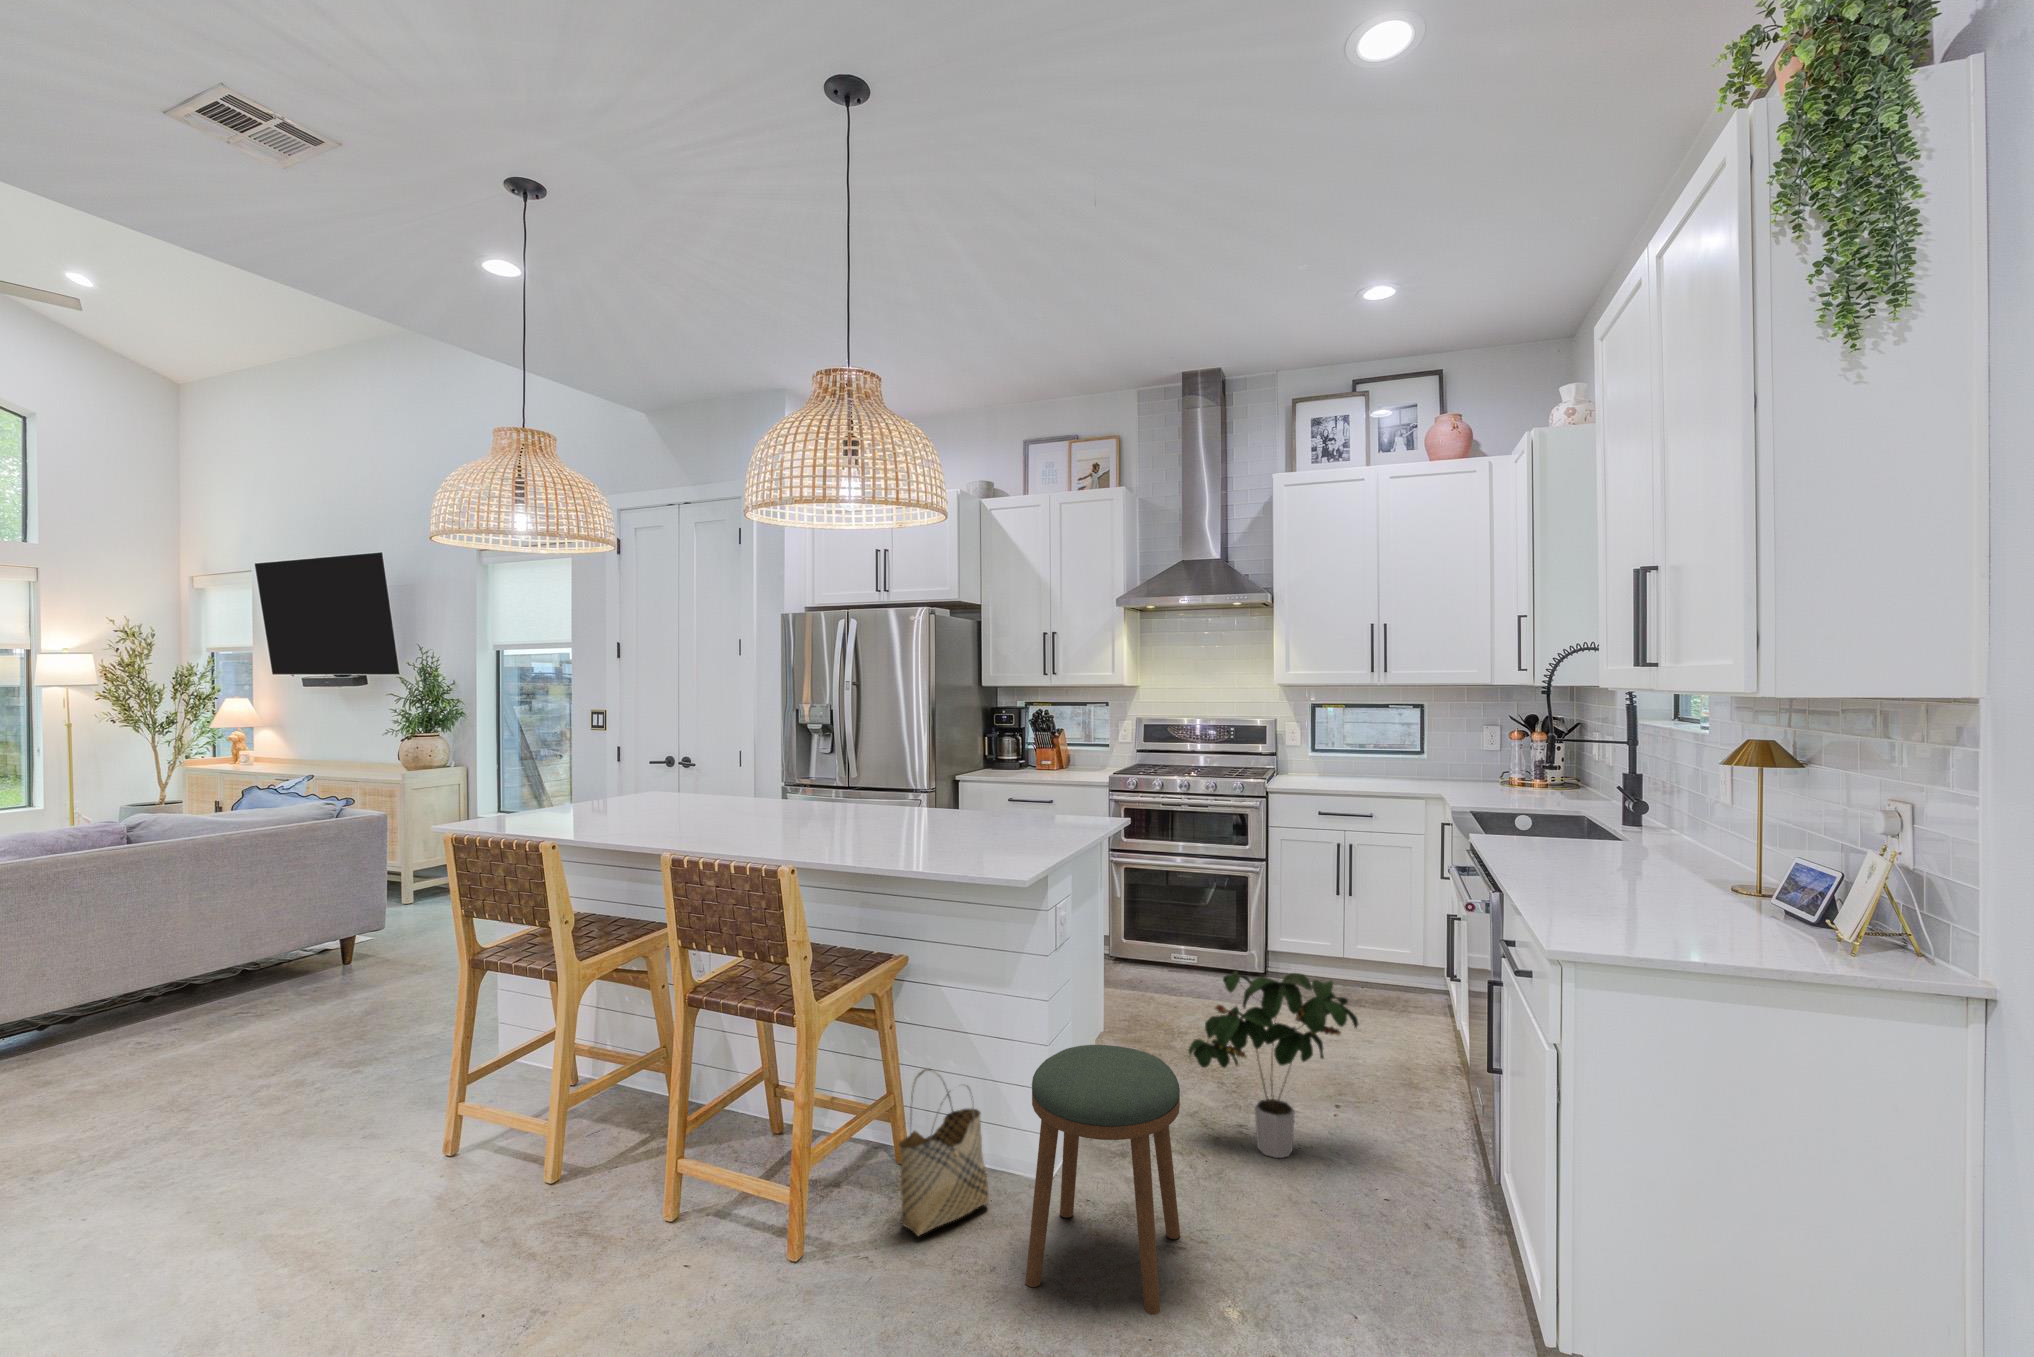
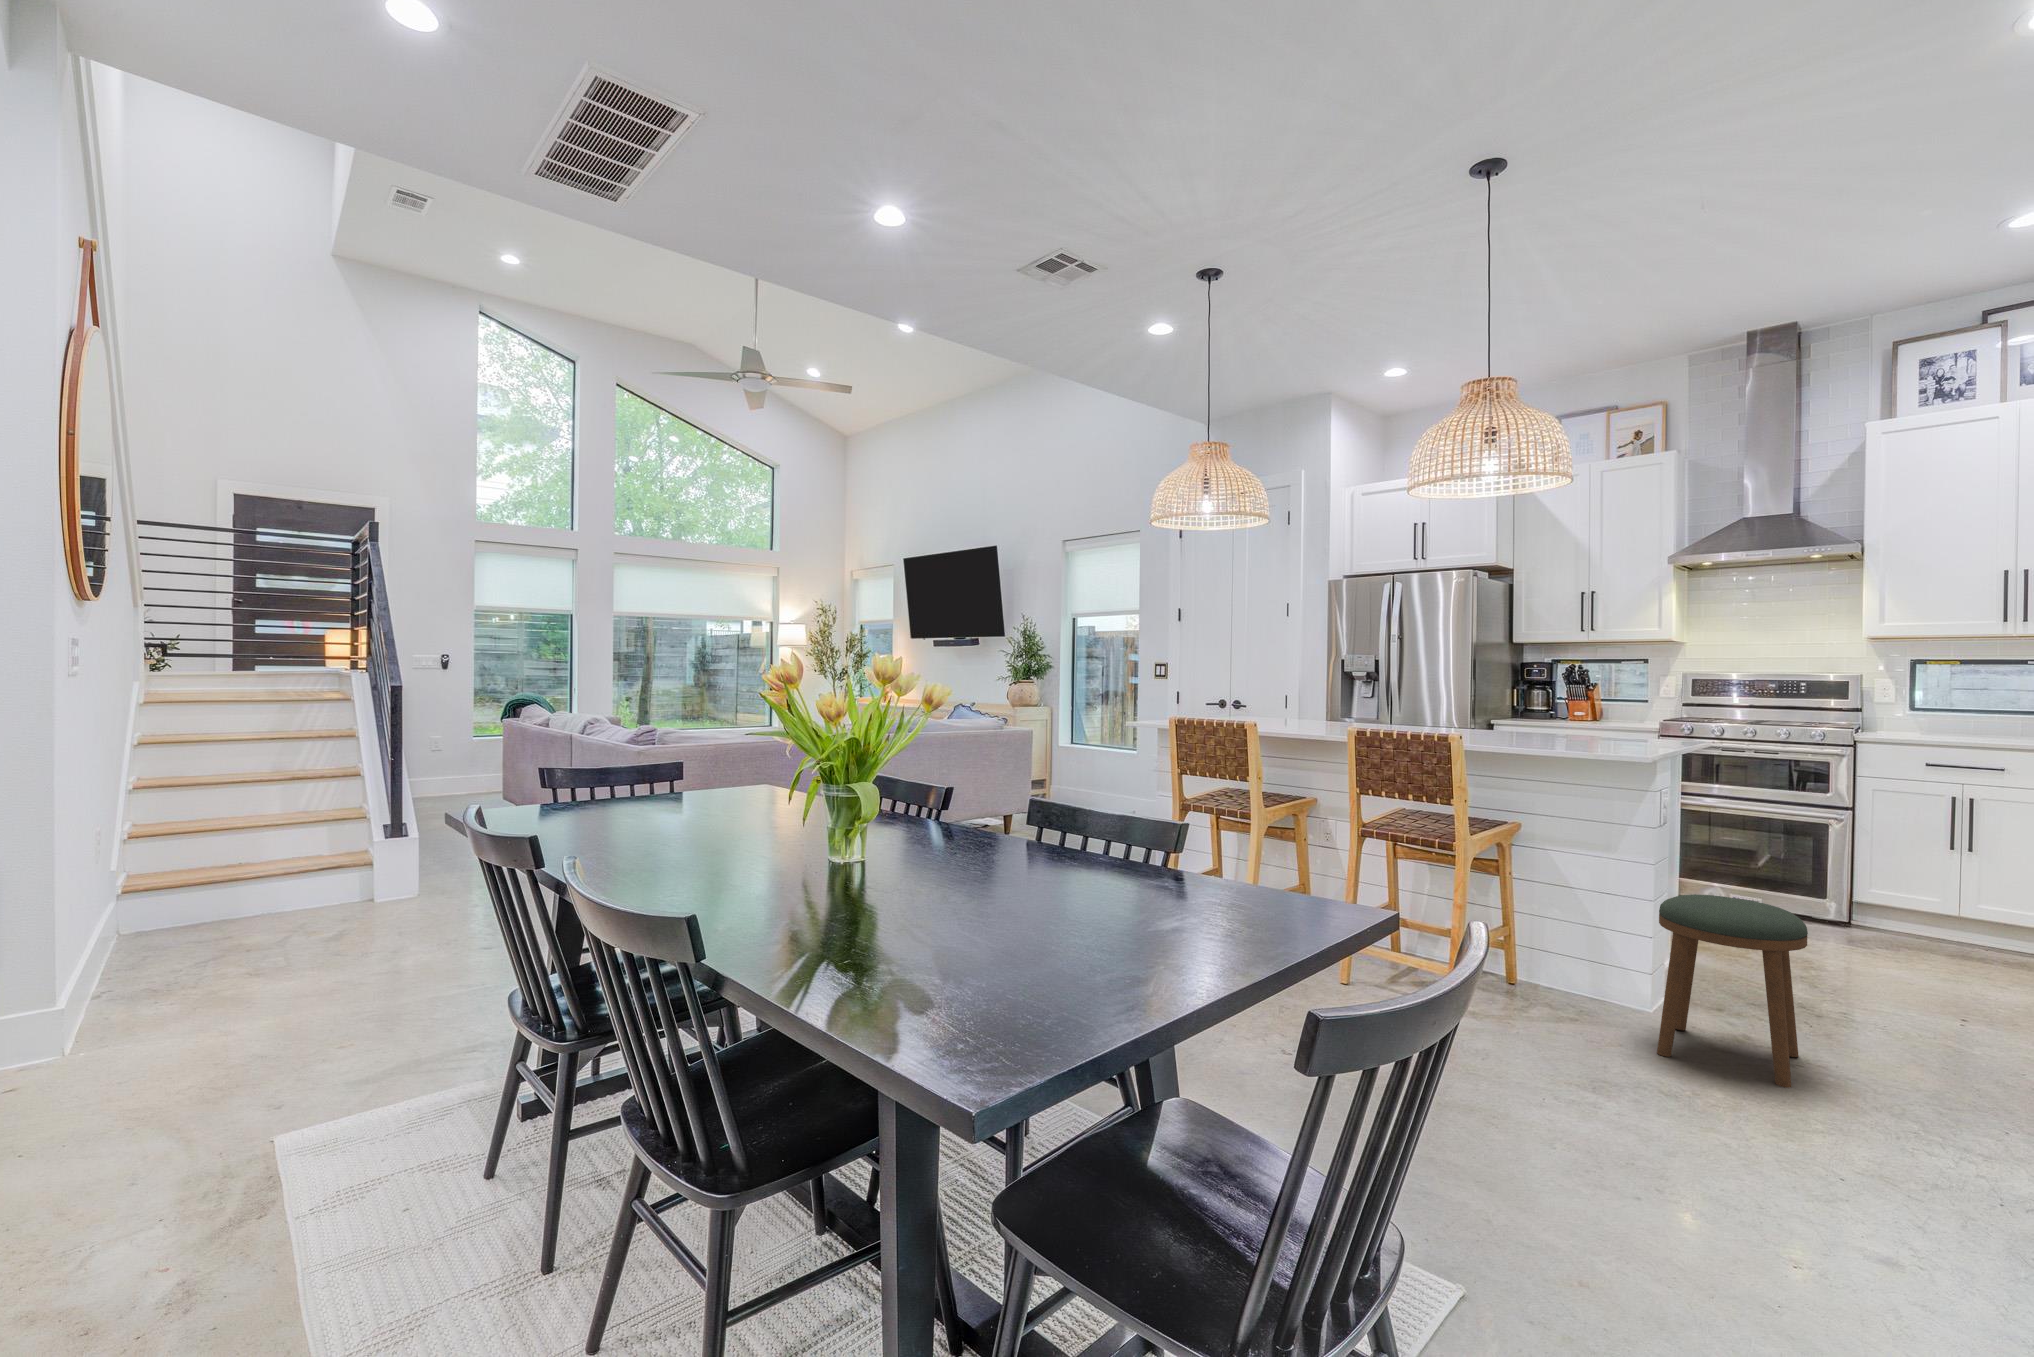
potted plant: present [1189,971,1358,1158] -> none [1790,869,1997,1036]
woven basket: present [899,1069,988,1236] -> none [1531,903,1604,1016]

